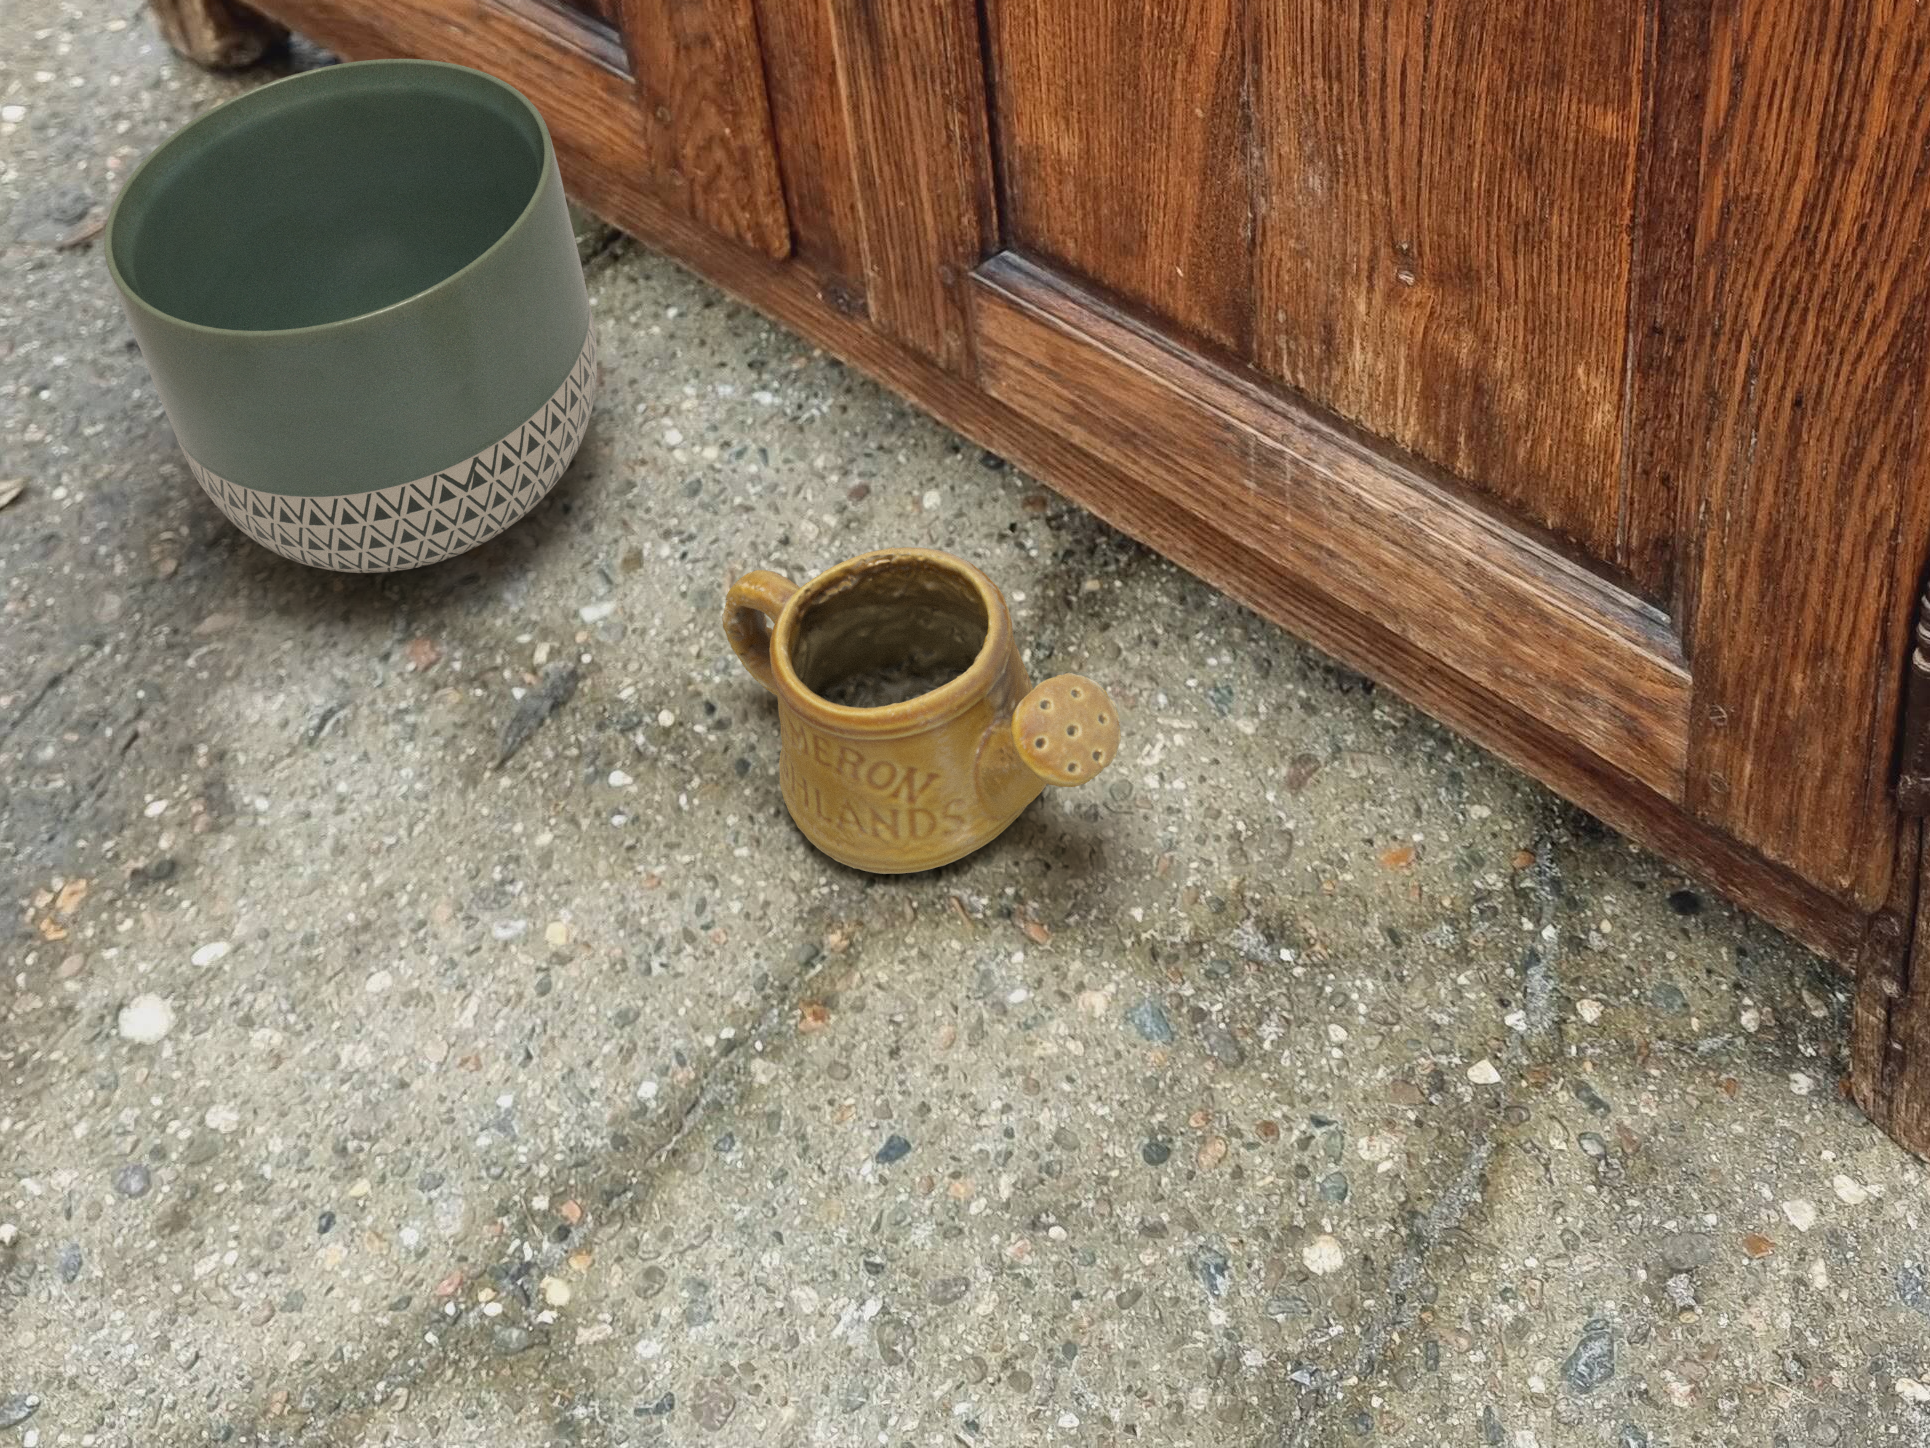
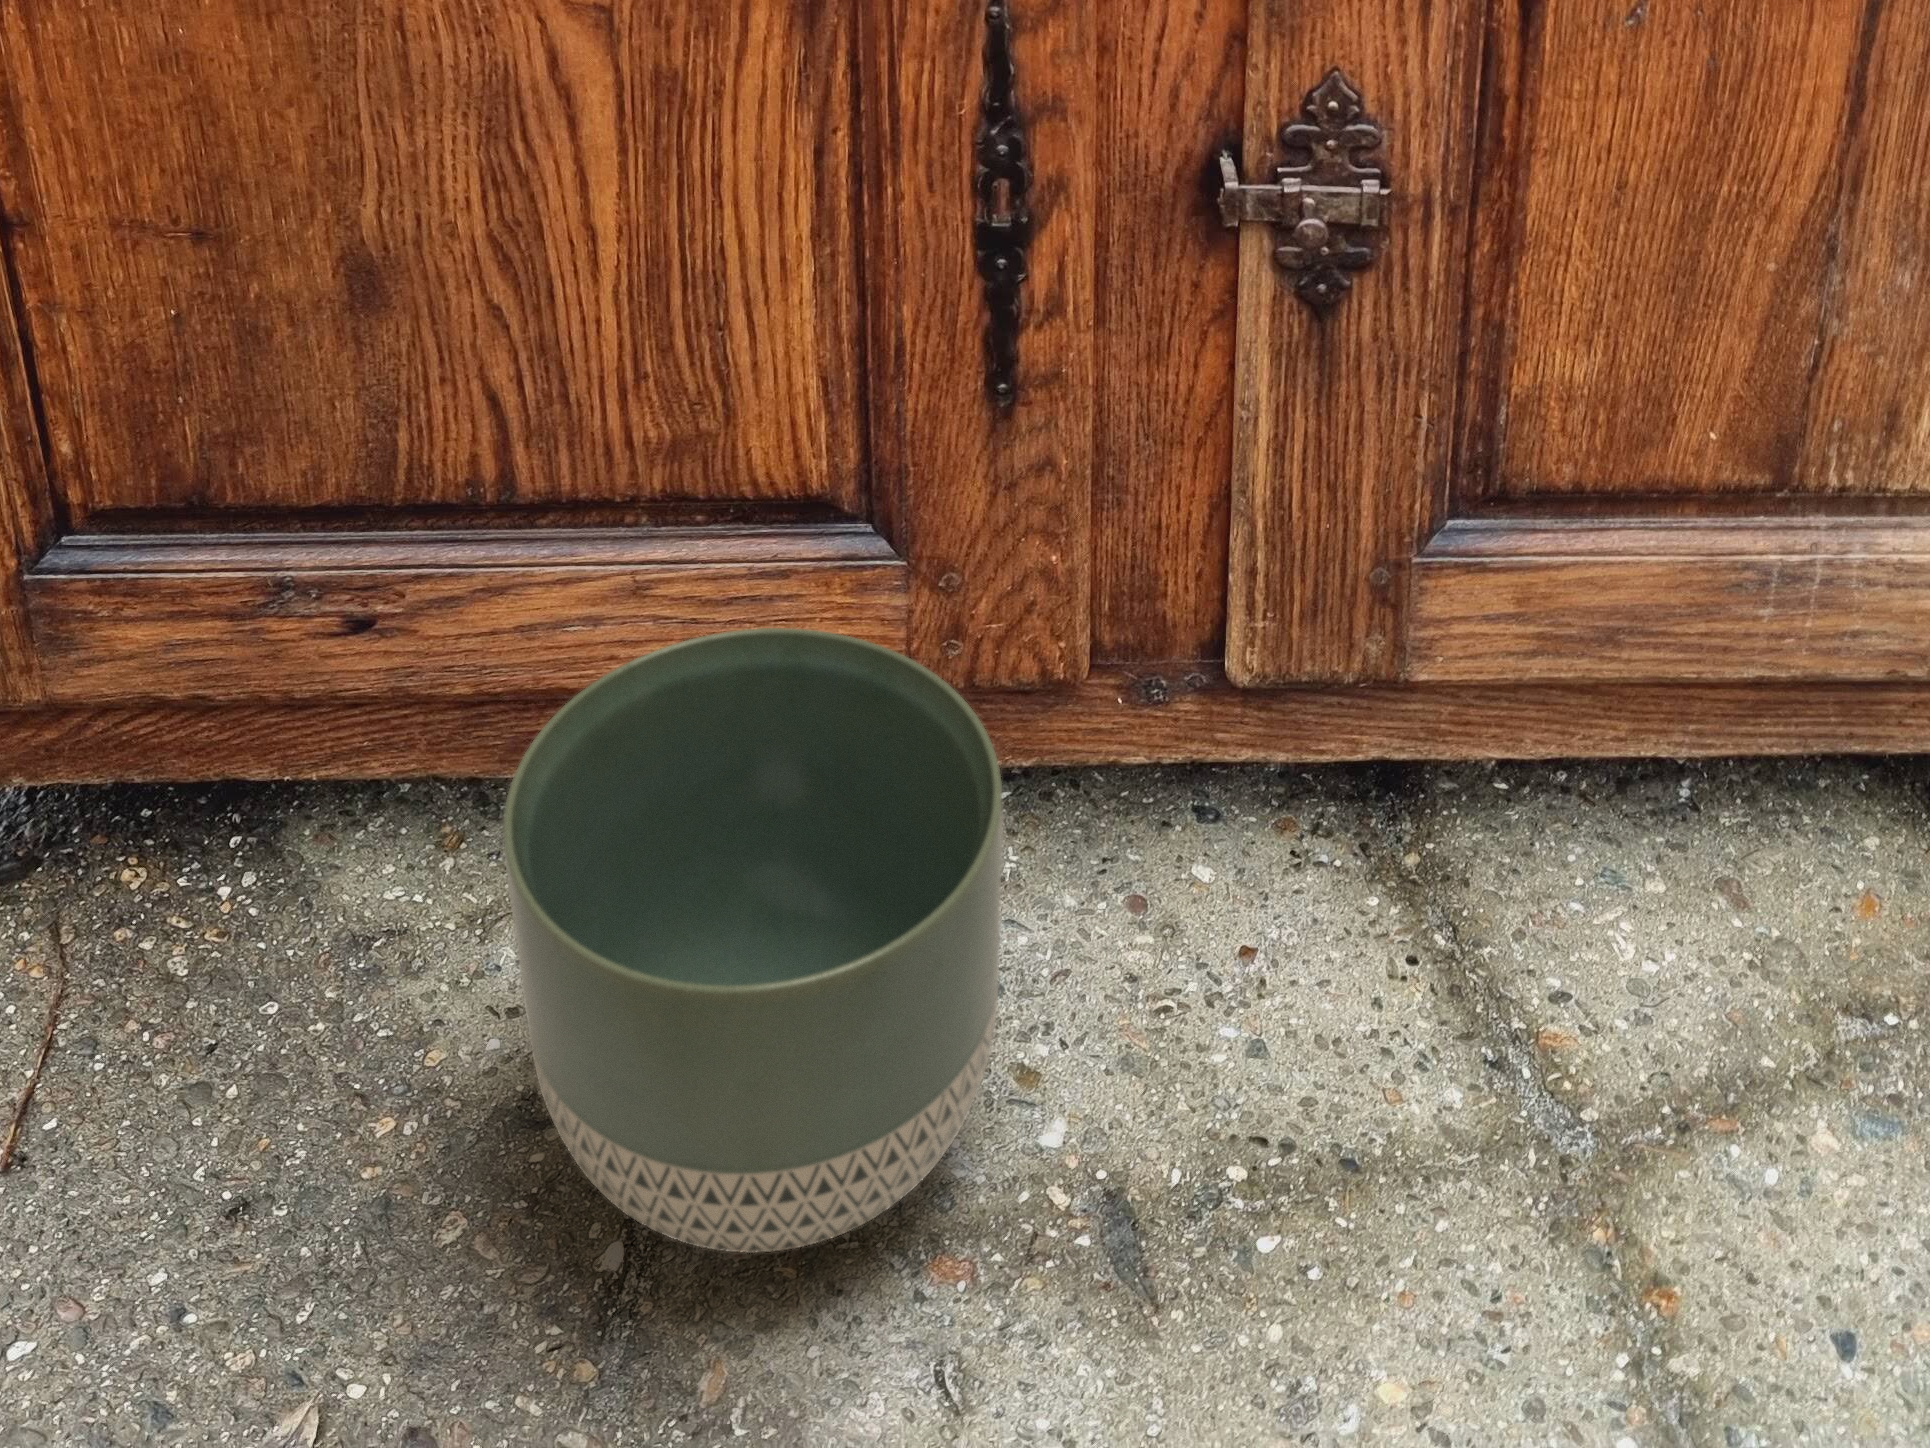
watering can: present [722,547,1121,874] -> none [1289,836,1759,1177]

